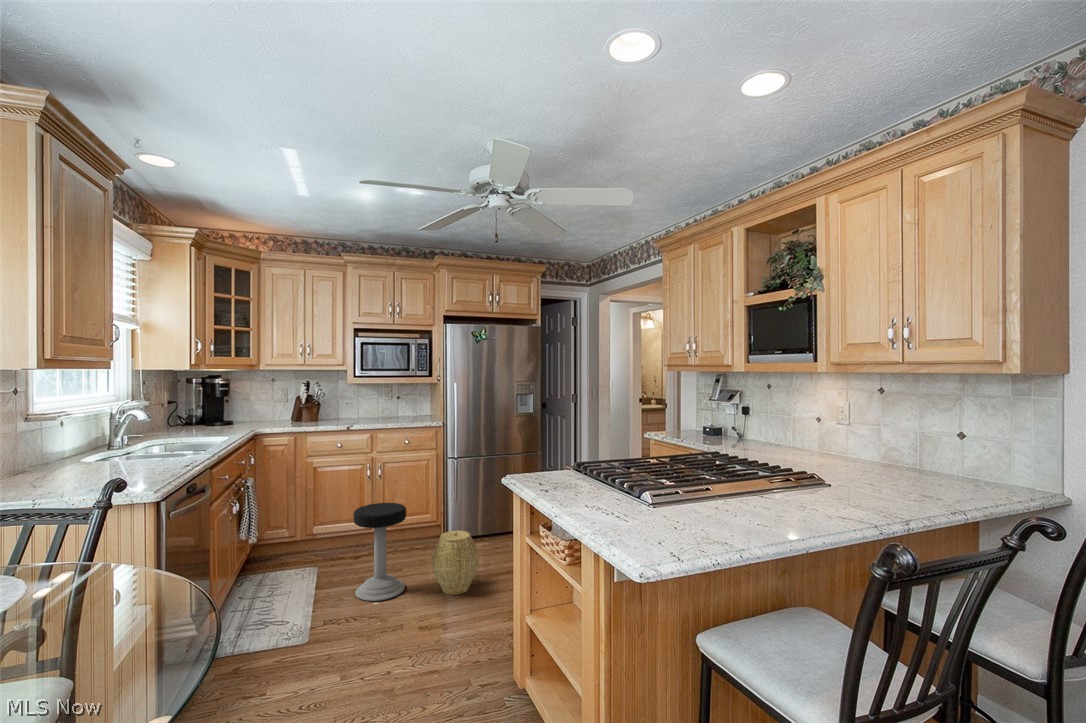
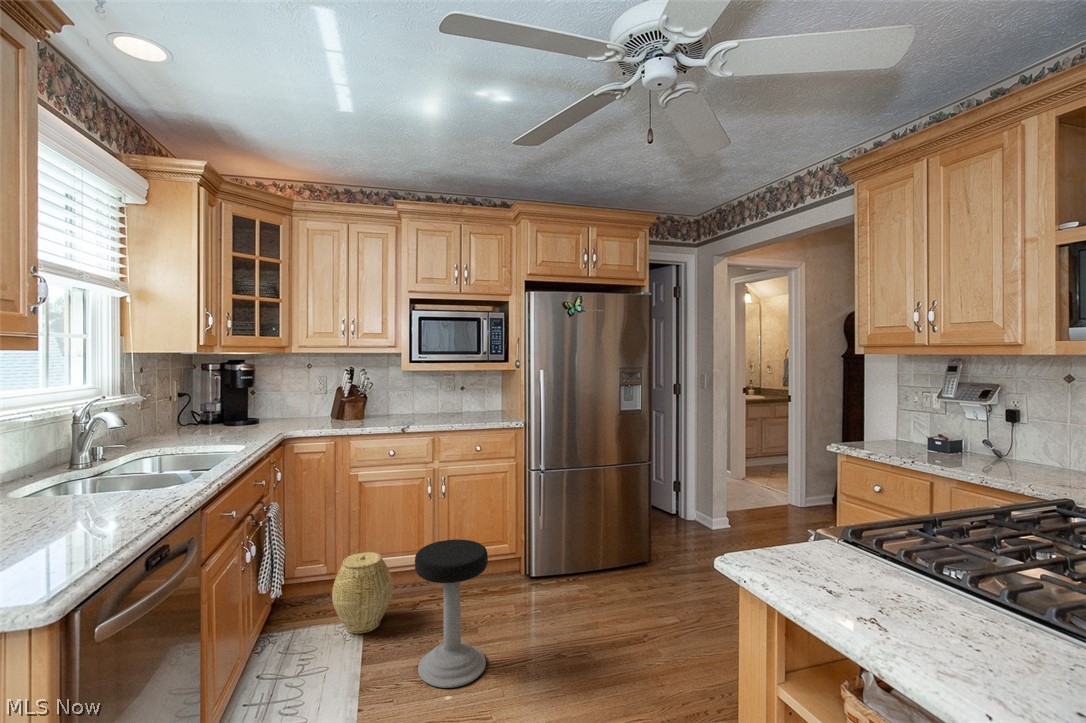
woven basket: present [432,531,479,595] -> present [332,552,393,634]

